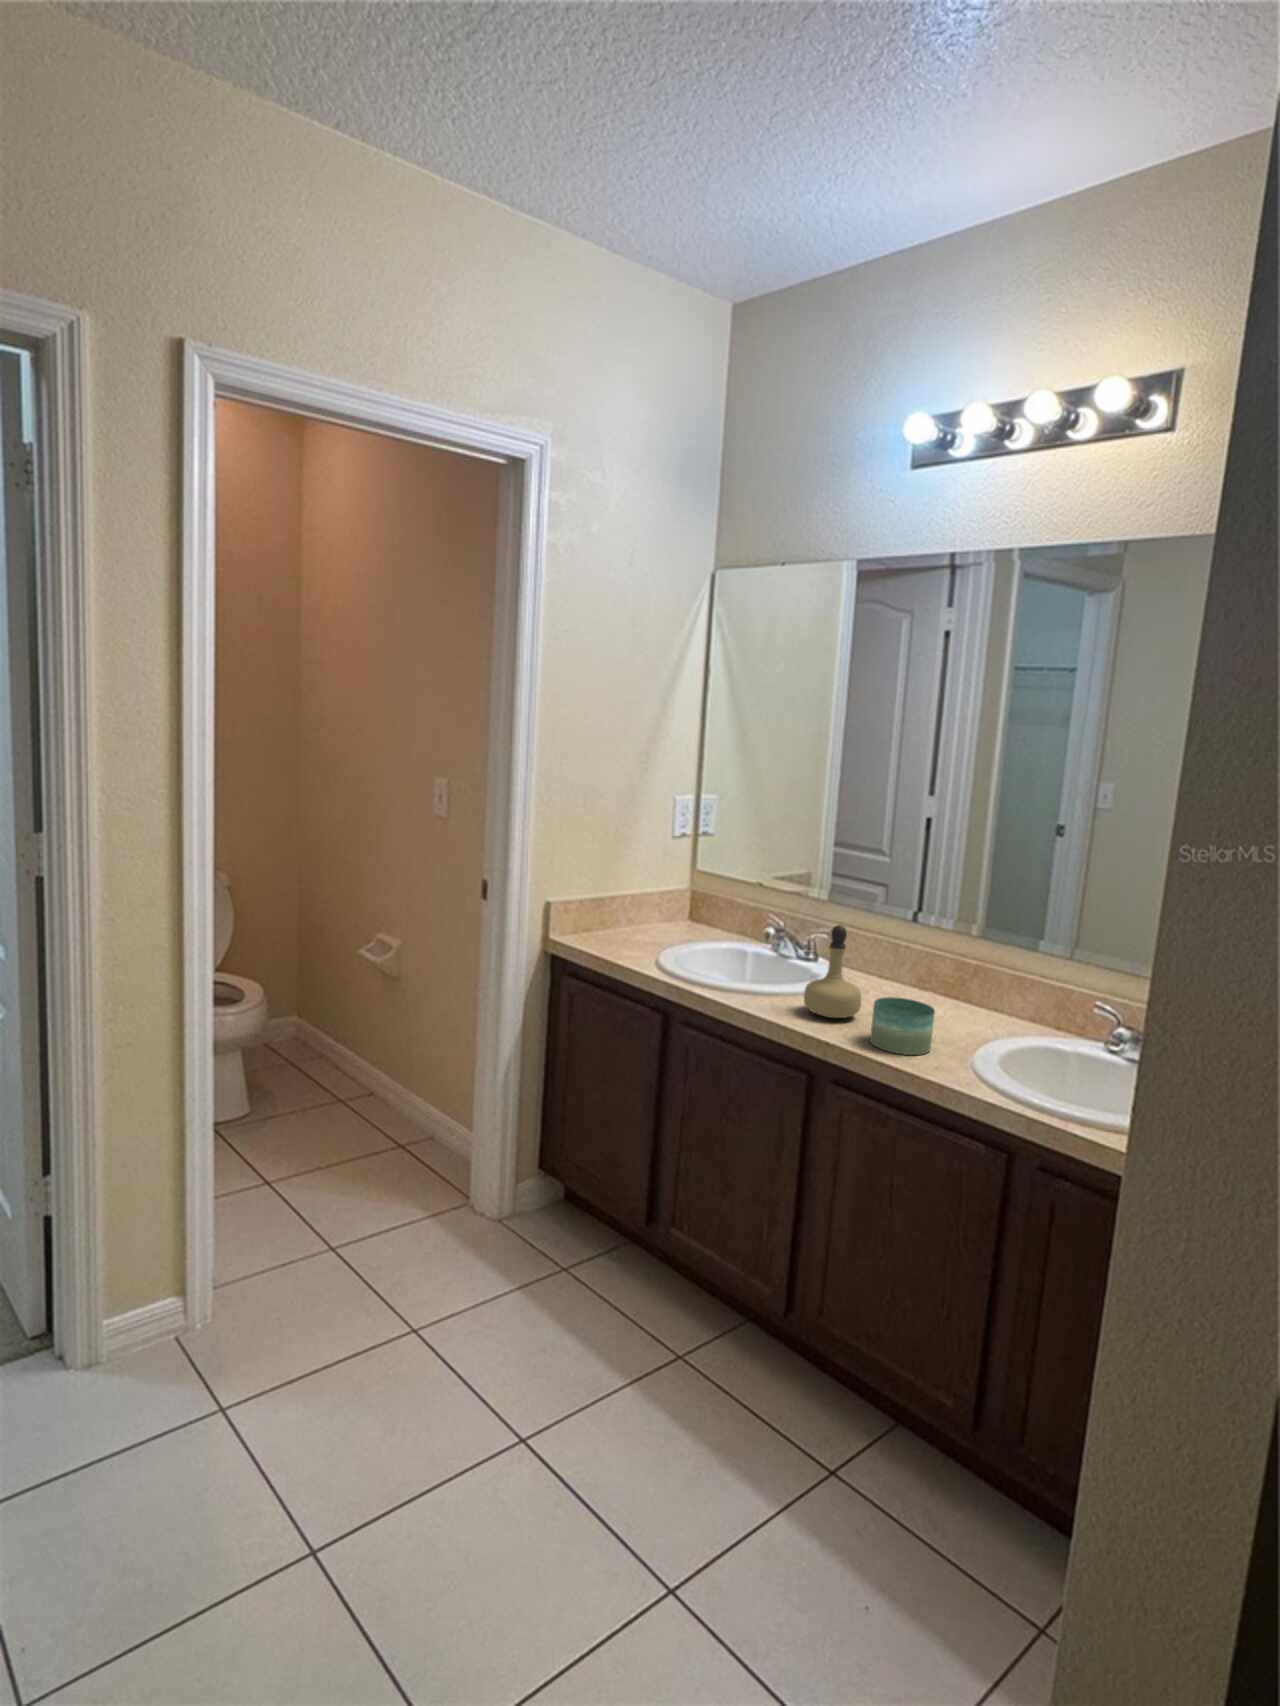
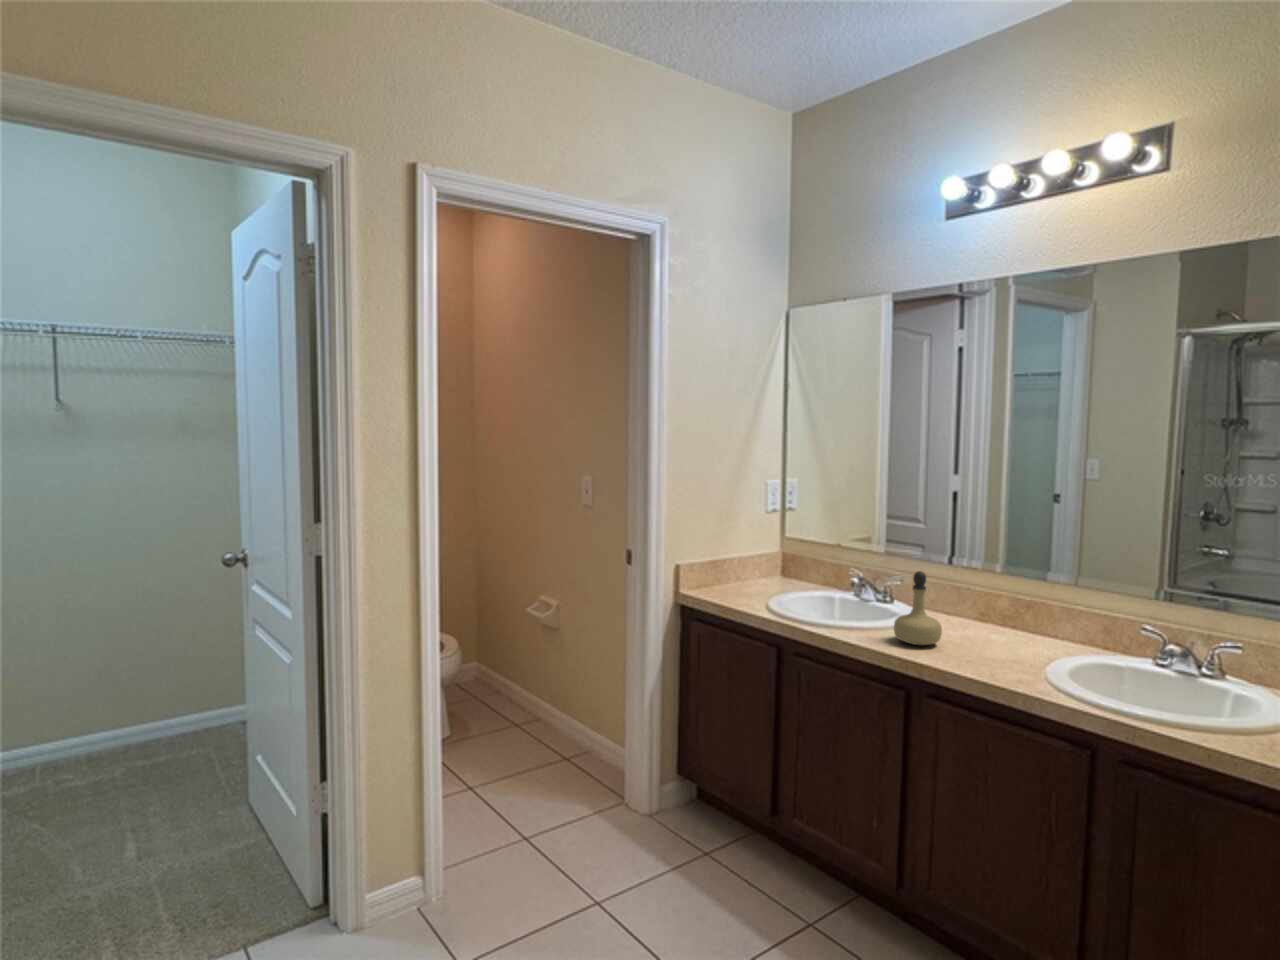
candle: present [870,997,935,1055] -> none [955,627,1009,673]

